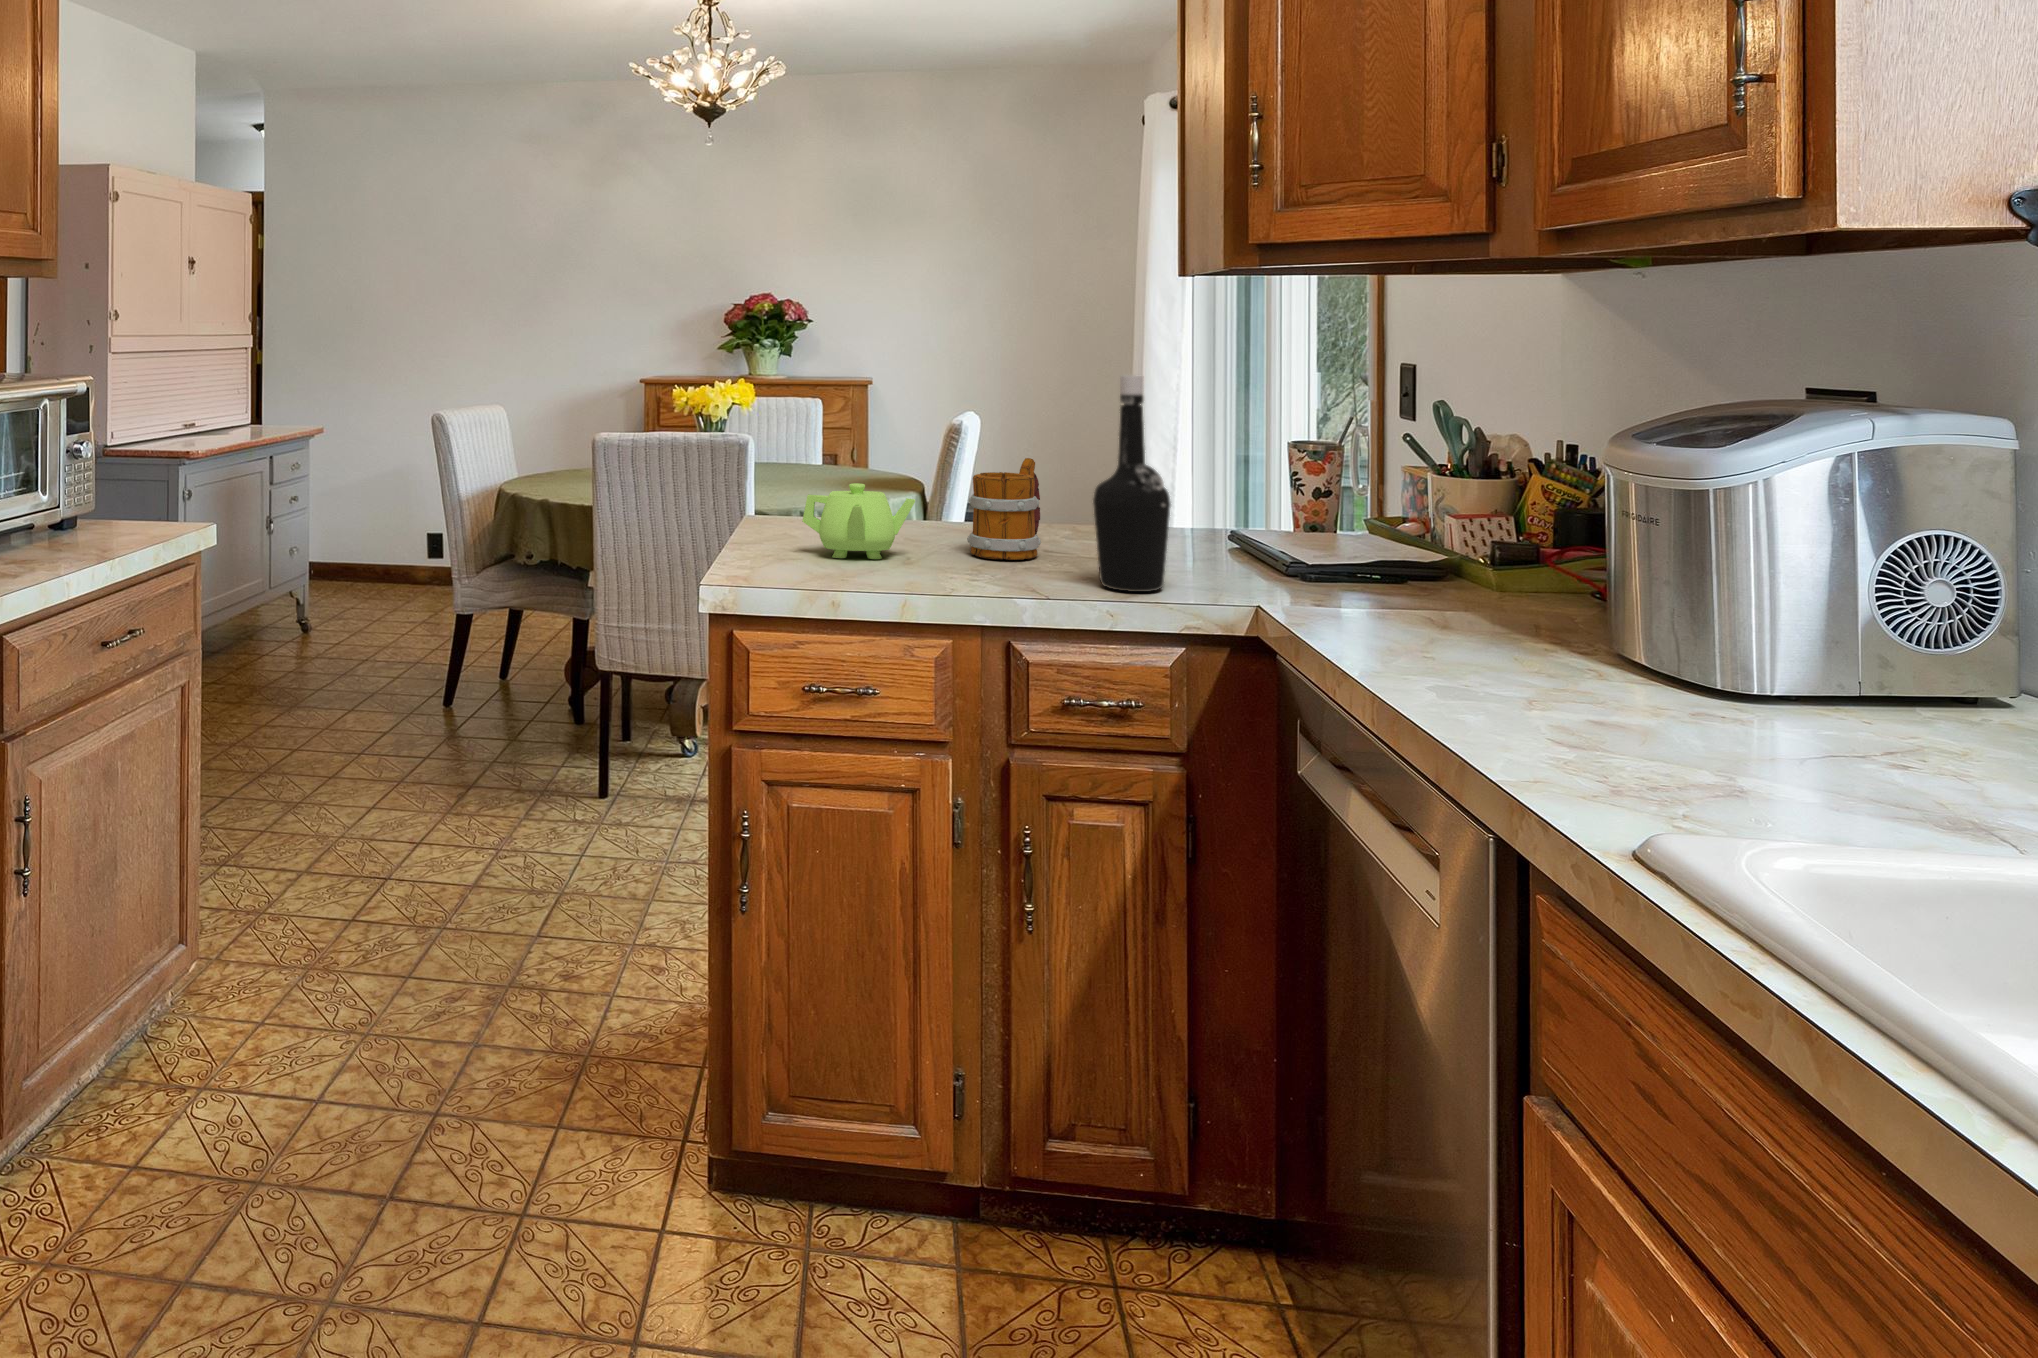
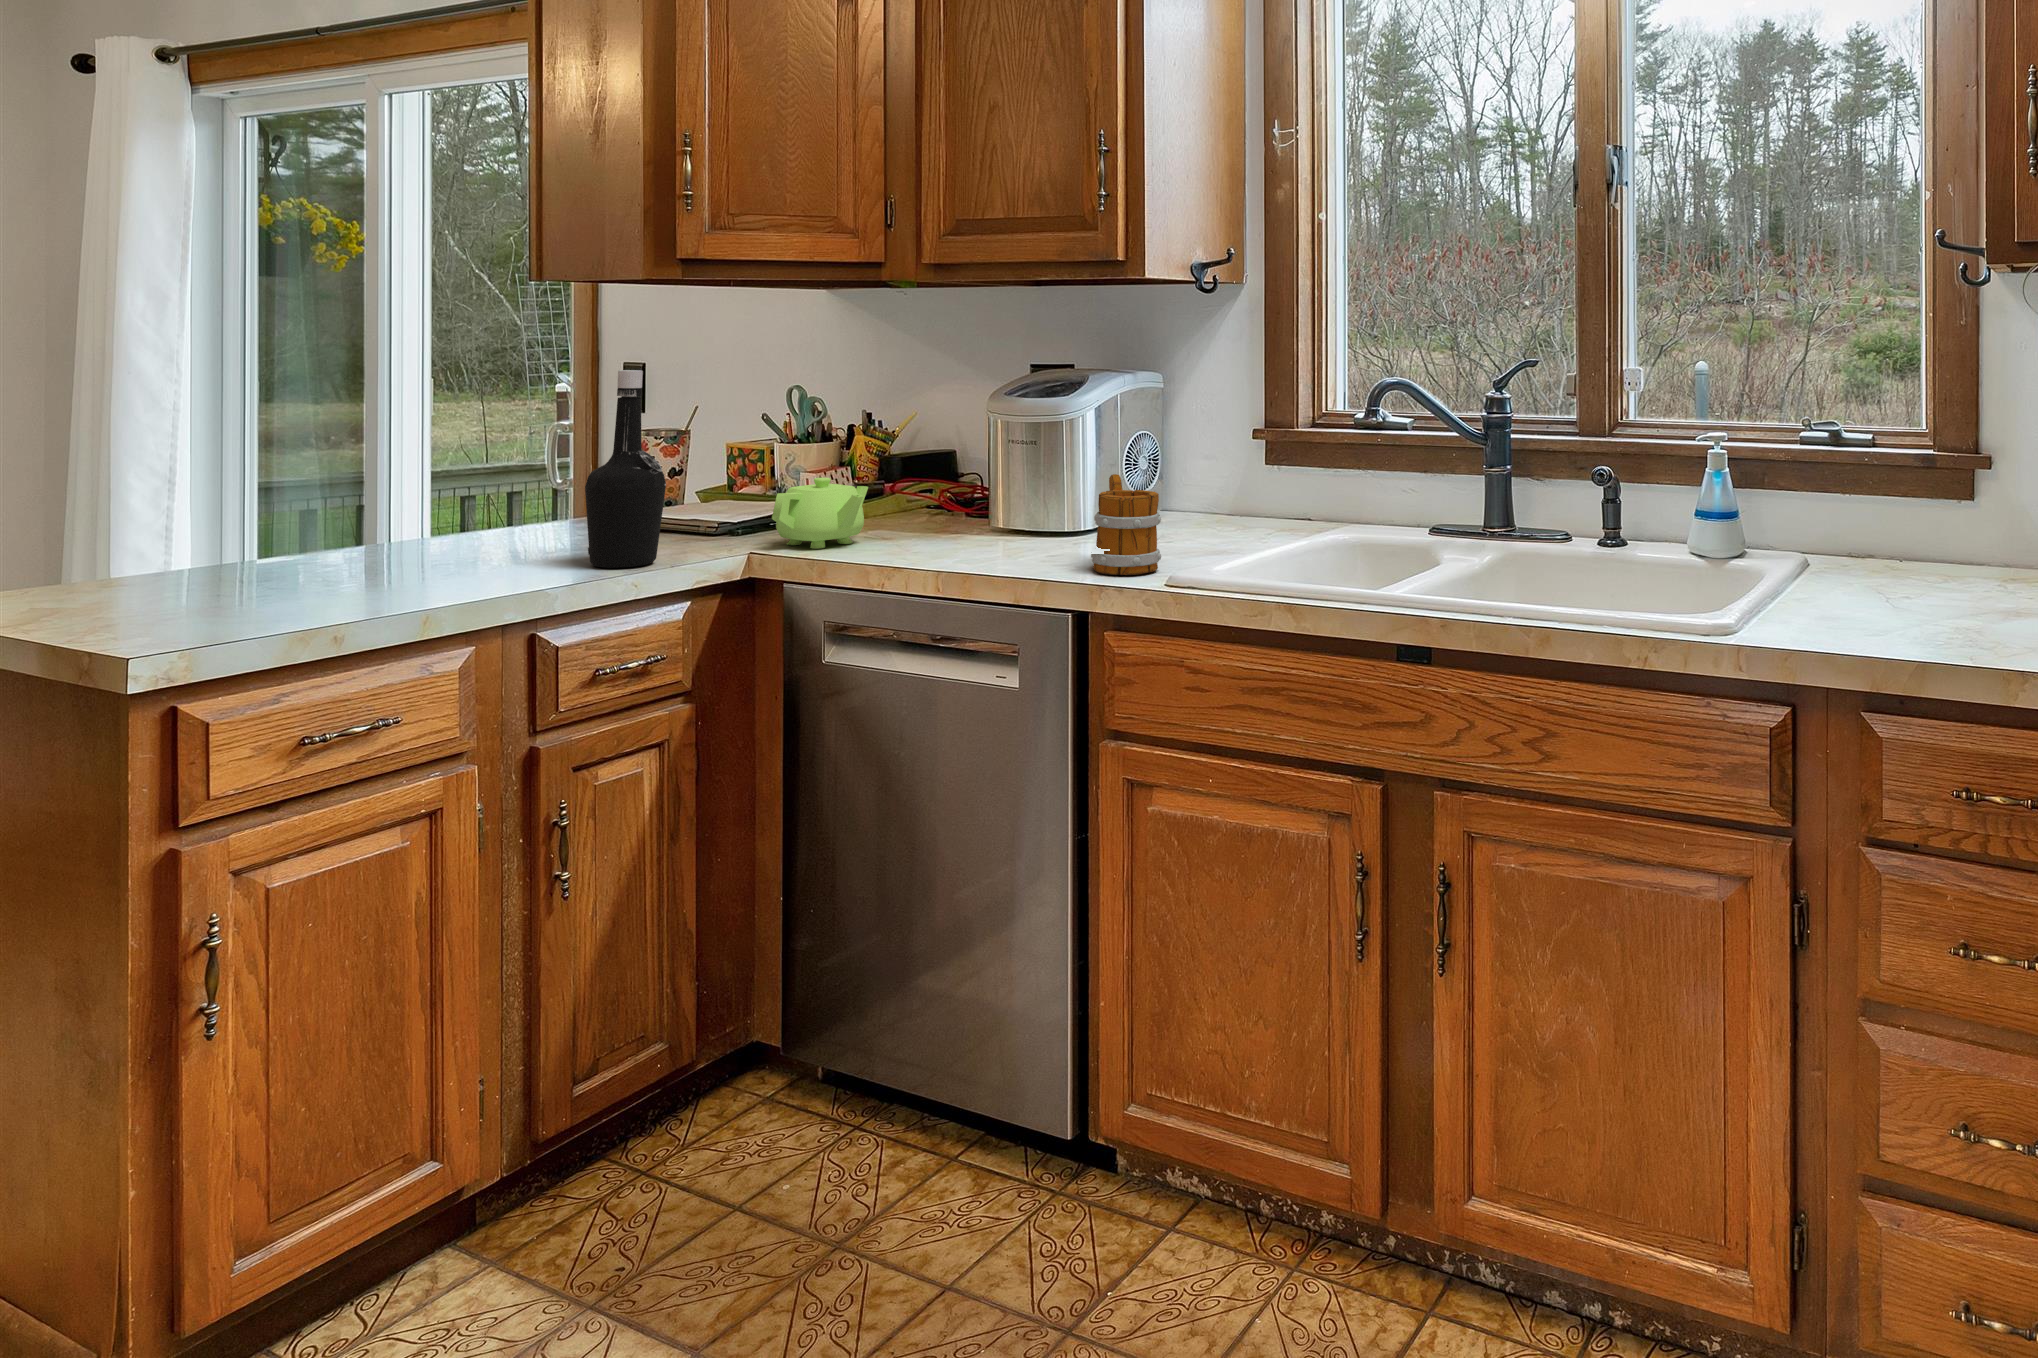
mug: present [967,458,1041,560] -> present [1091,474,1161,575]
teapot: present [802,483,915,559] -> present [772,478,868,549]

